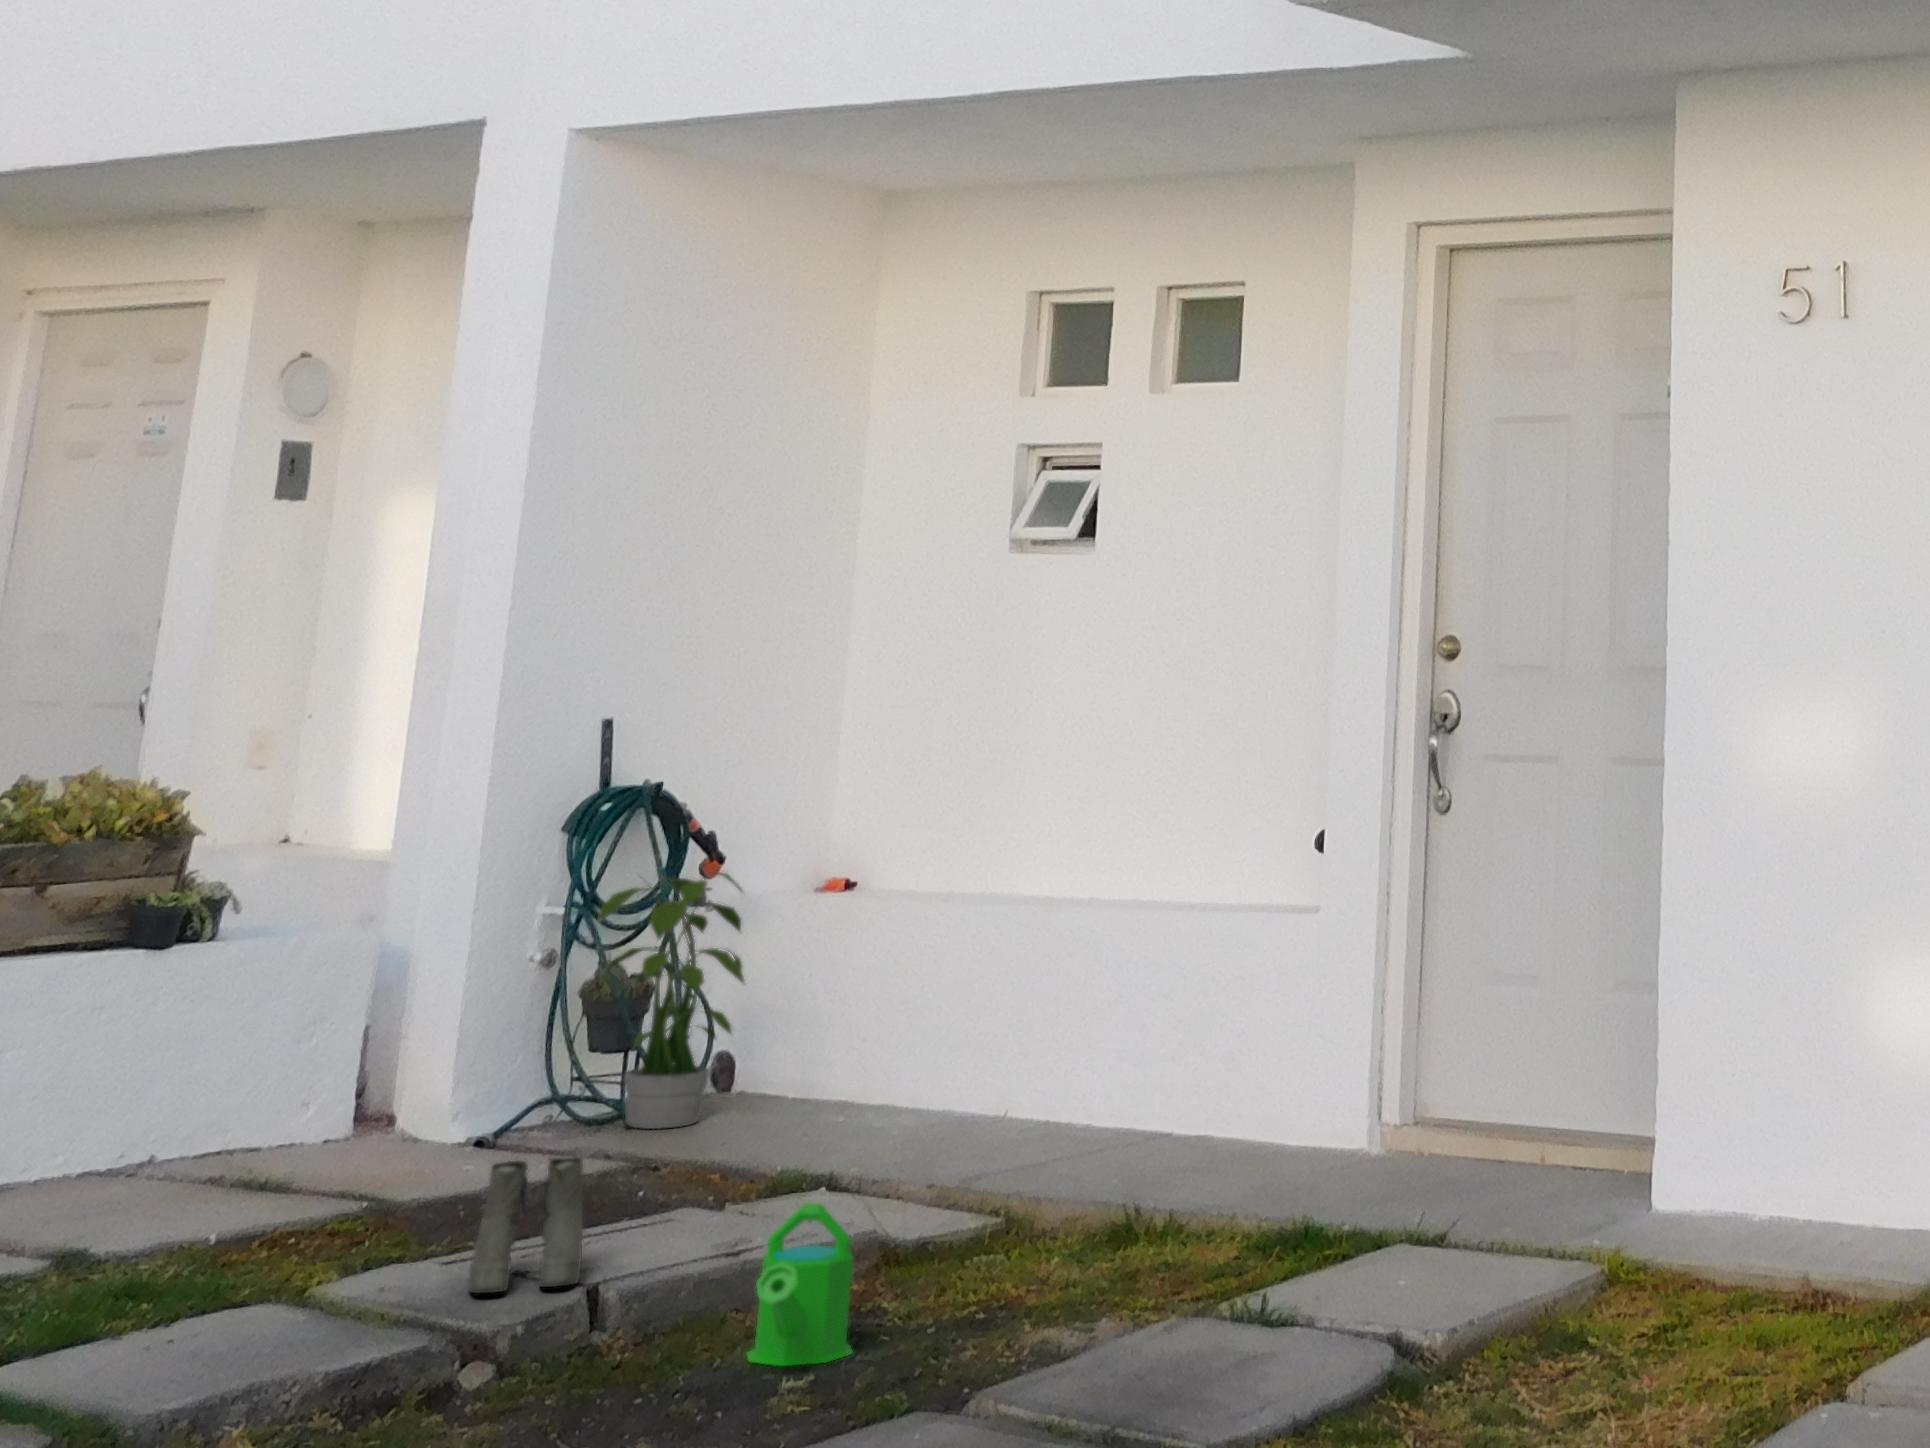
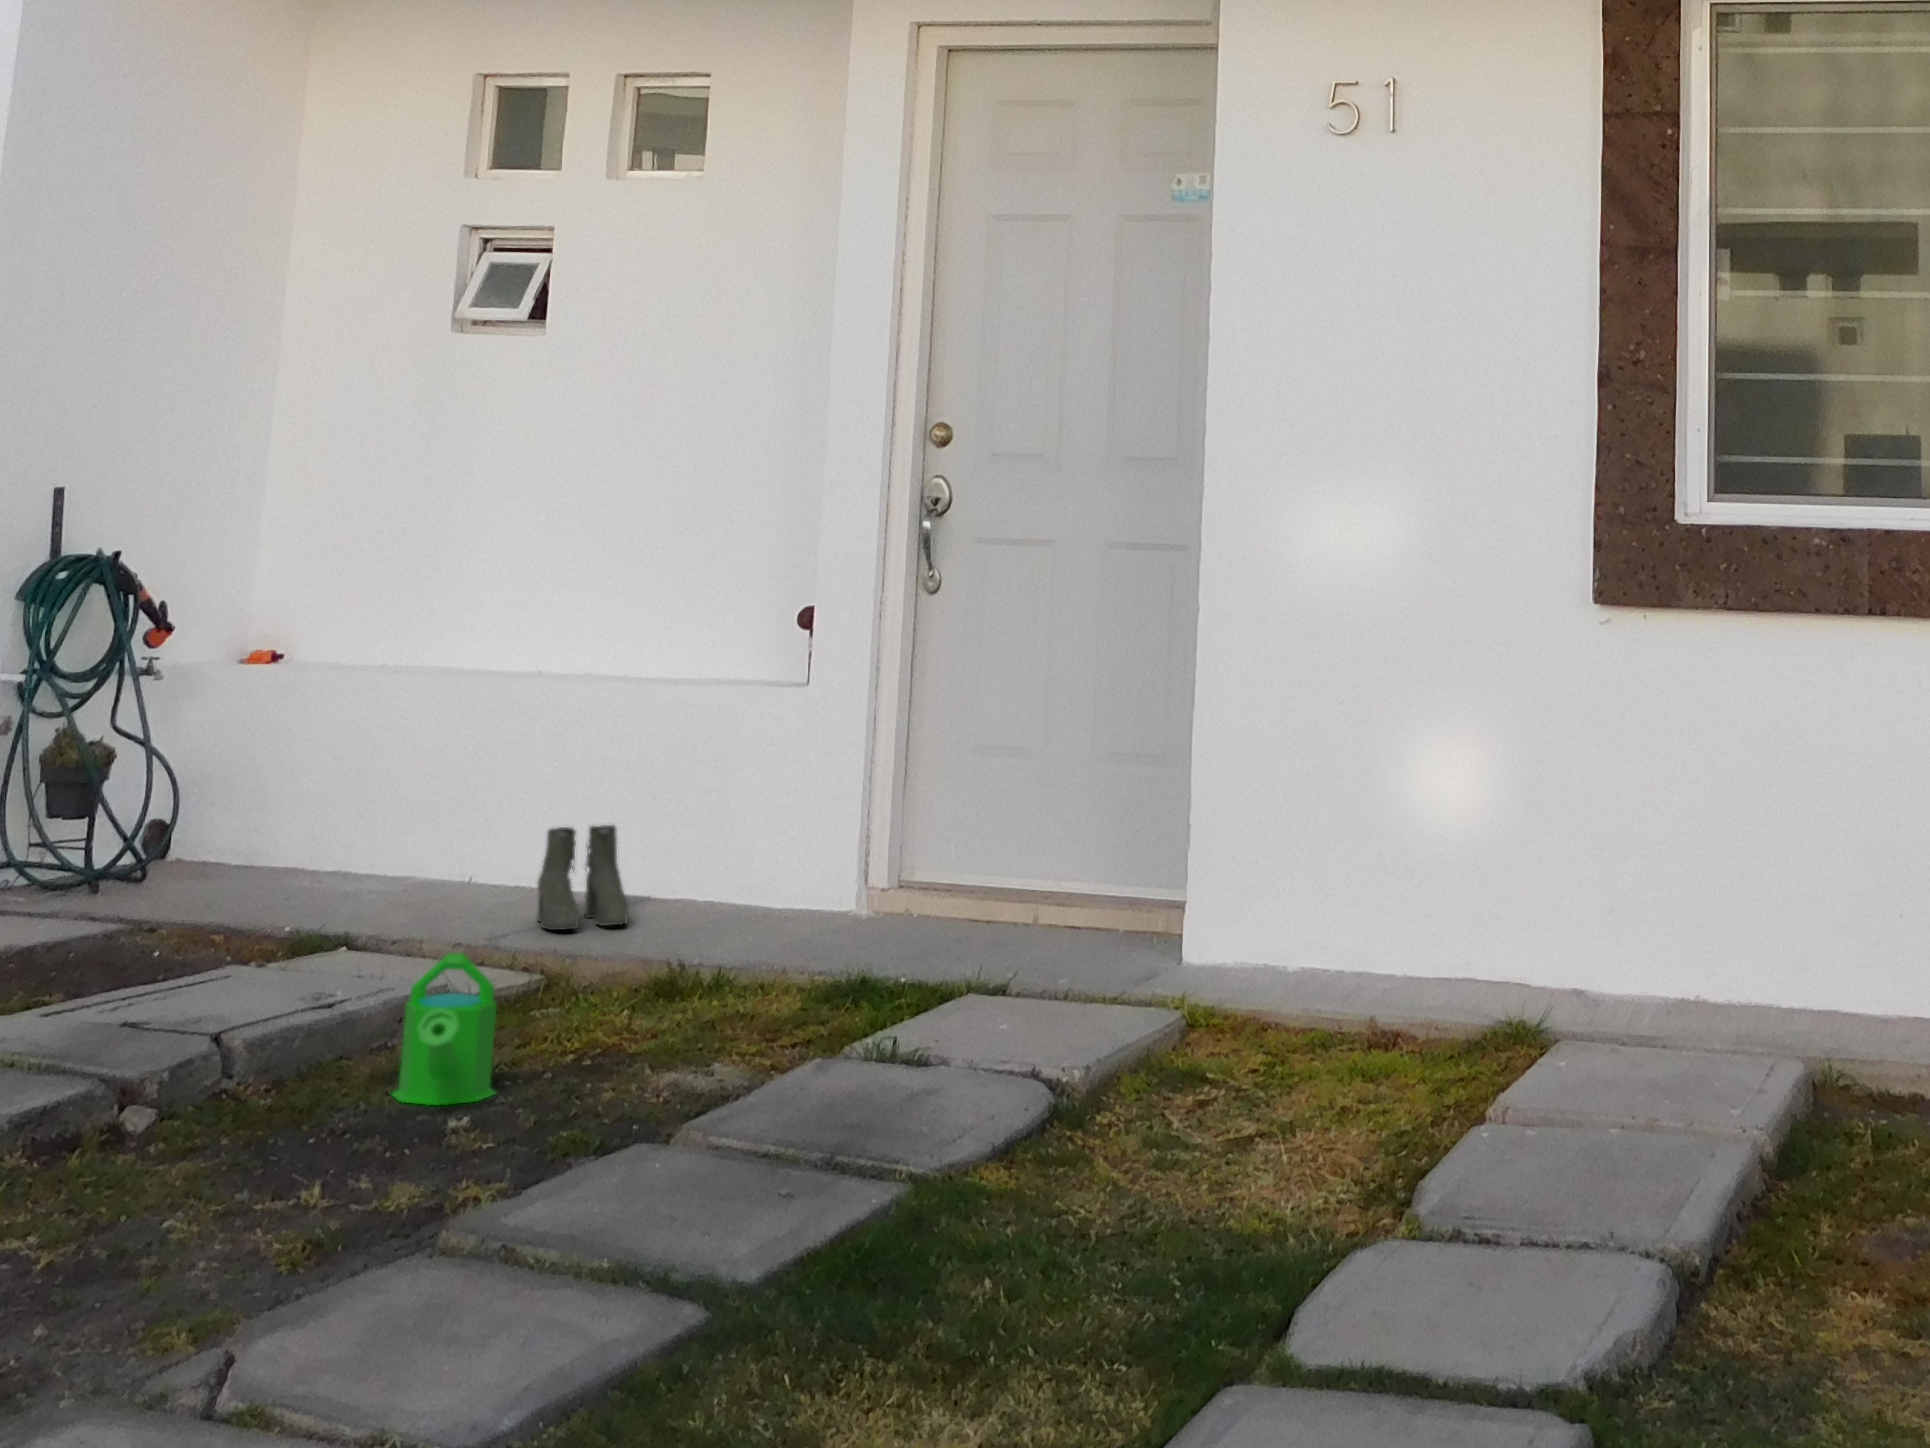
potted plant: present [597,872,746,1129] -> none [63,639,221,892]
boots: present [468,1157,583,1293] -> present [537,825,628,930]

